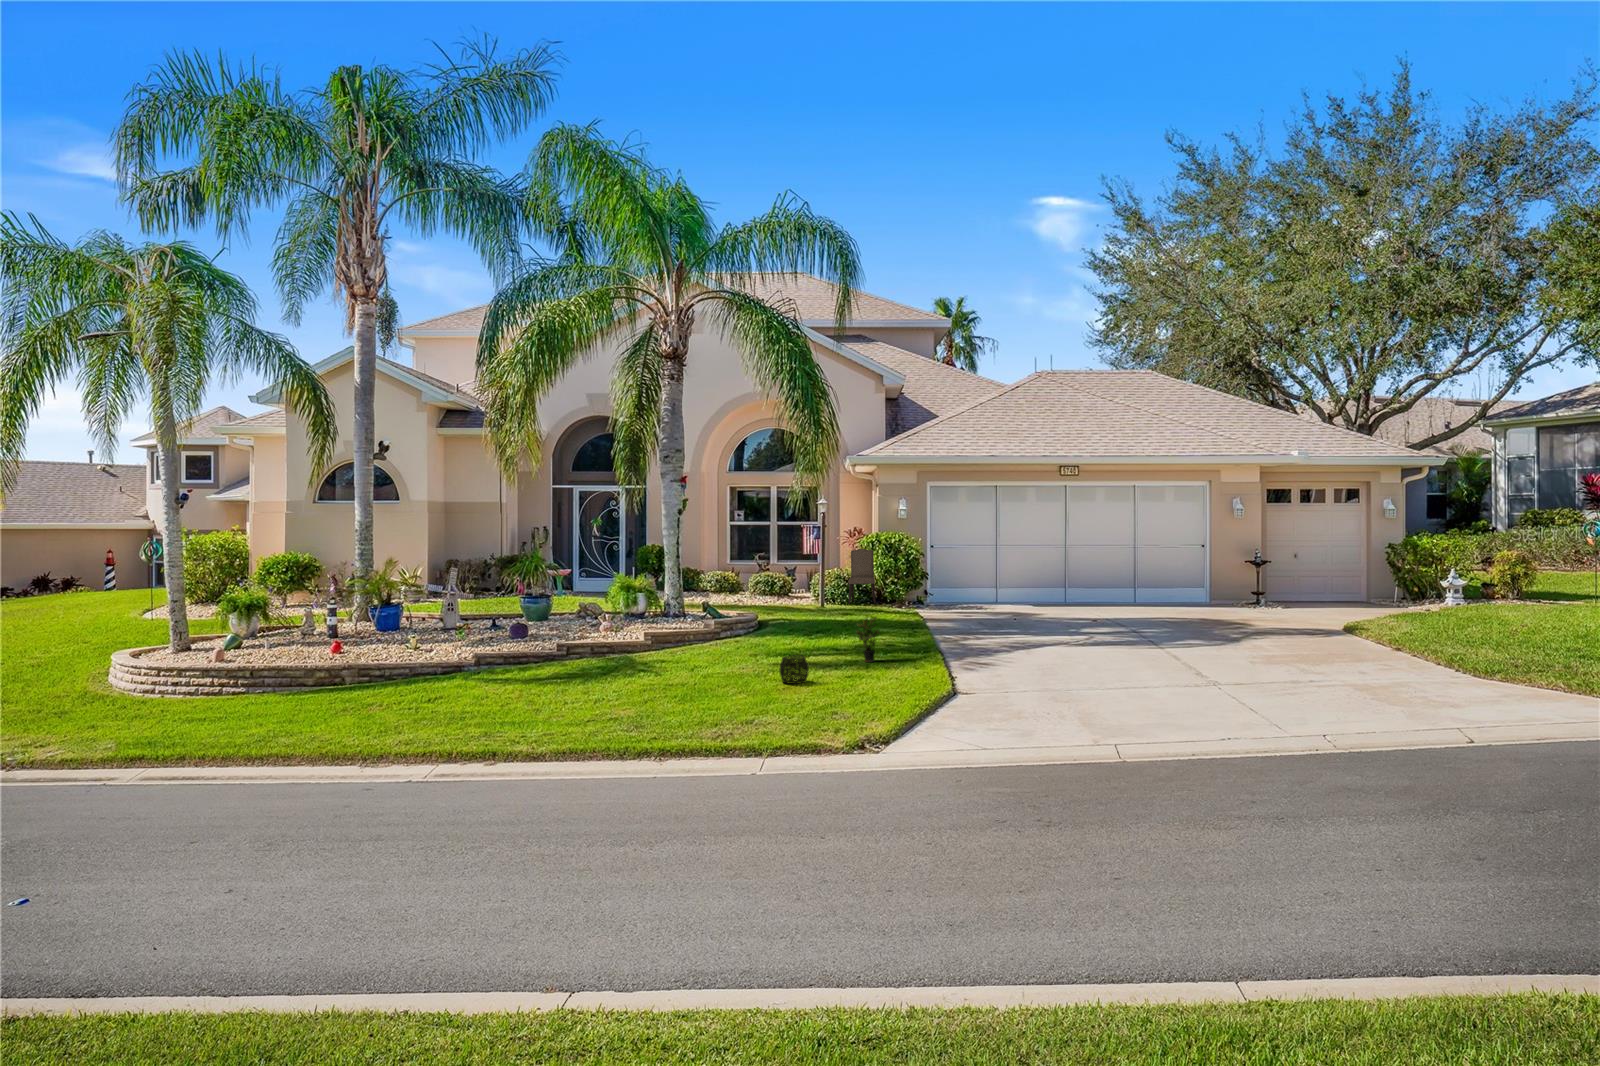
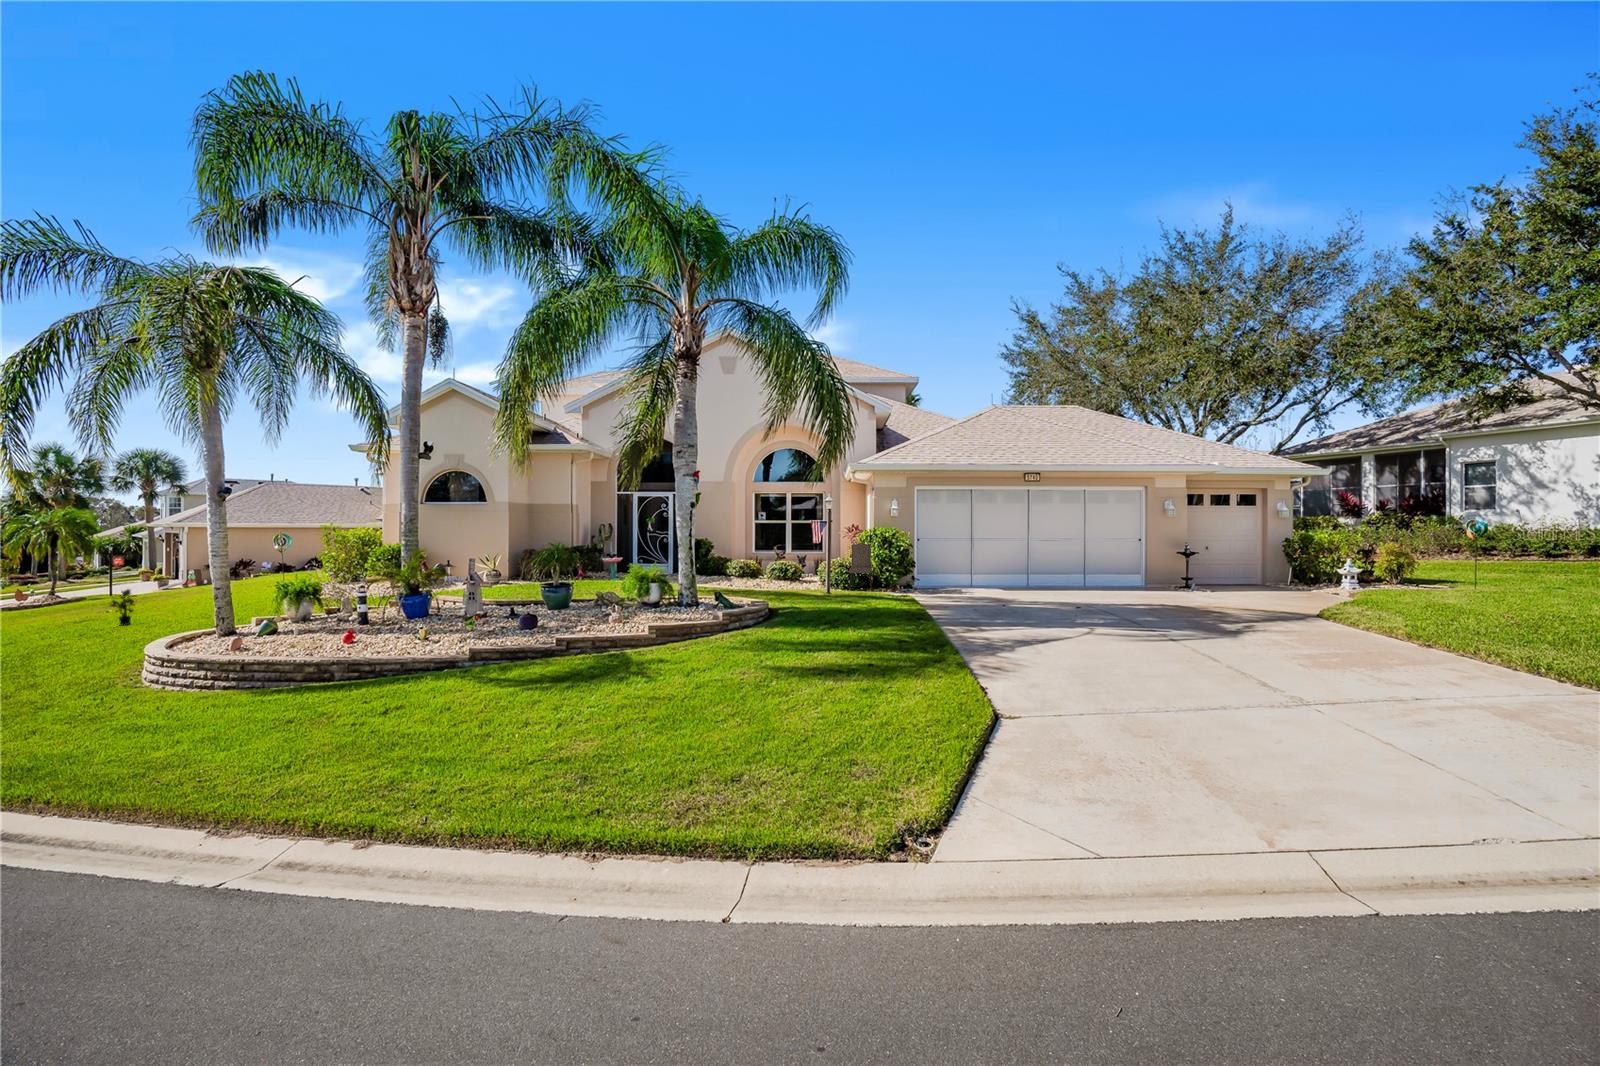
potted plant: present [856,617,880,662] -> present [110,589,136,625]
woven basket: present [780,656,809,684] -> none [768,664,800,697]

